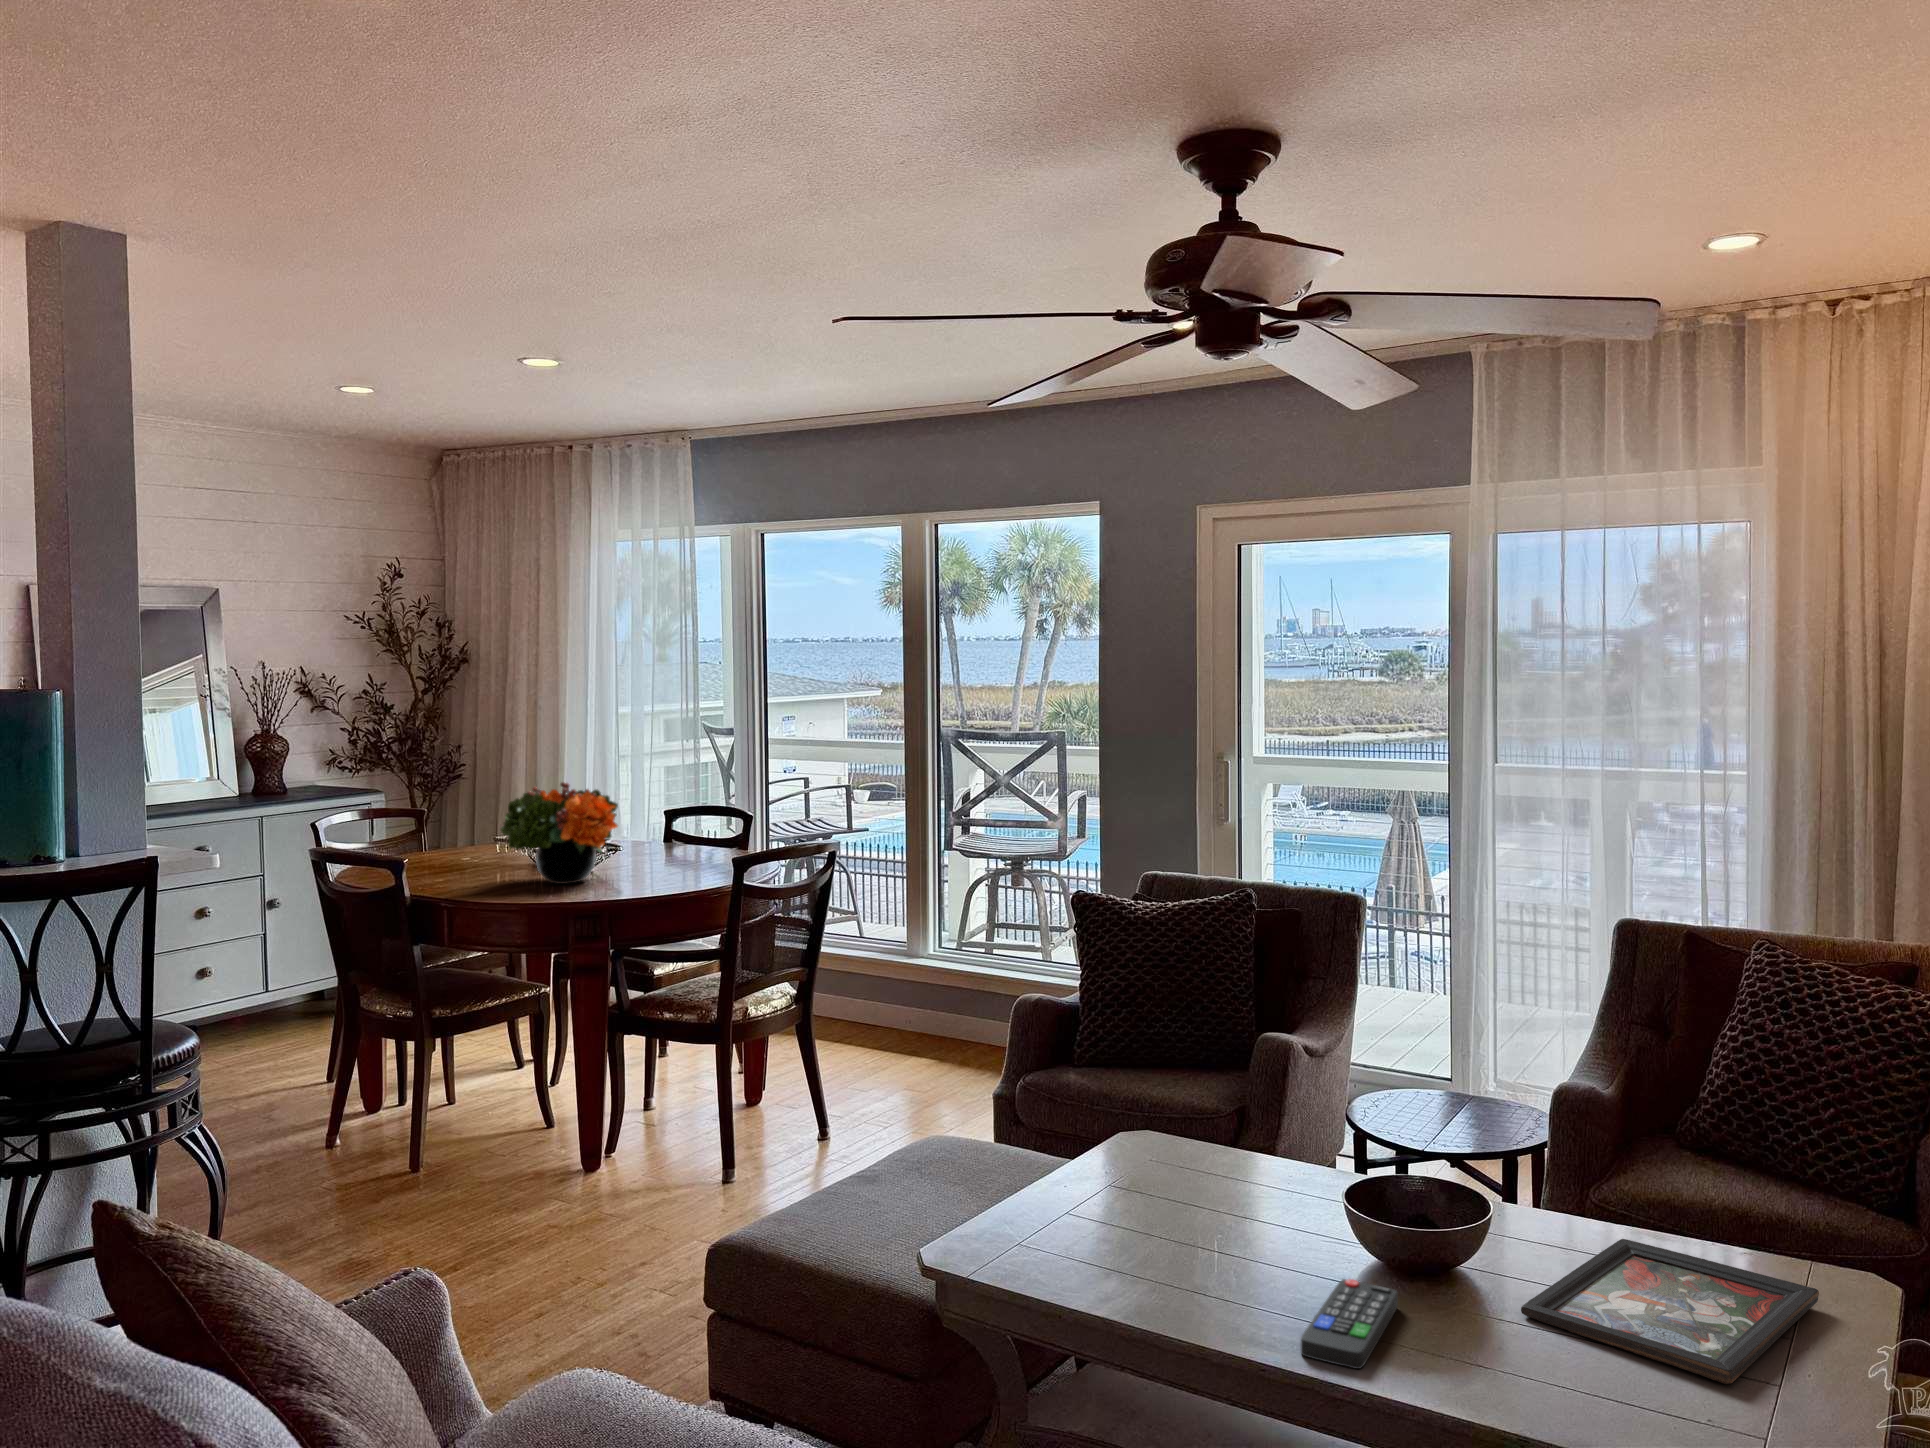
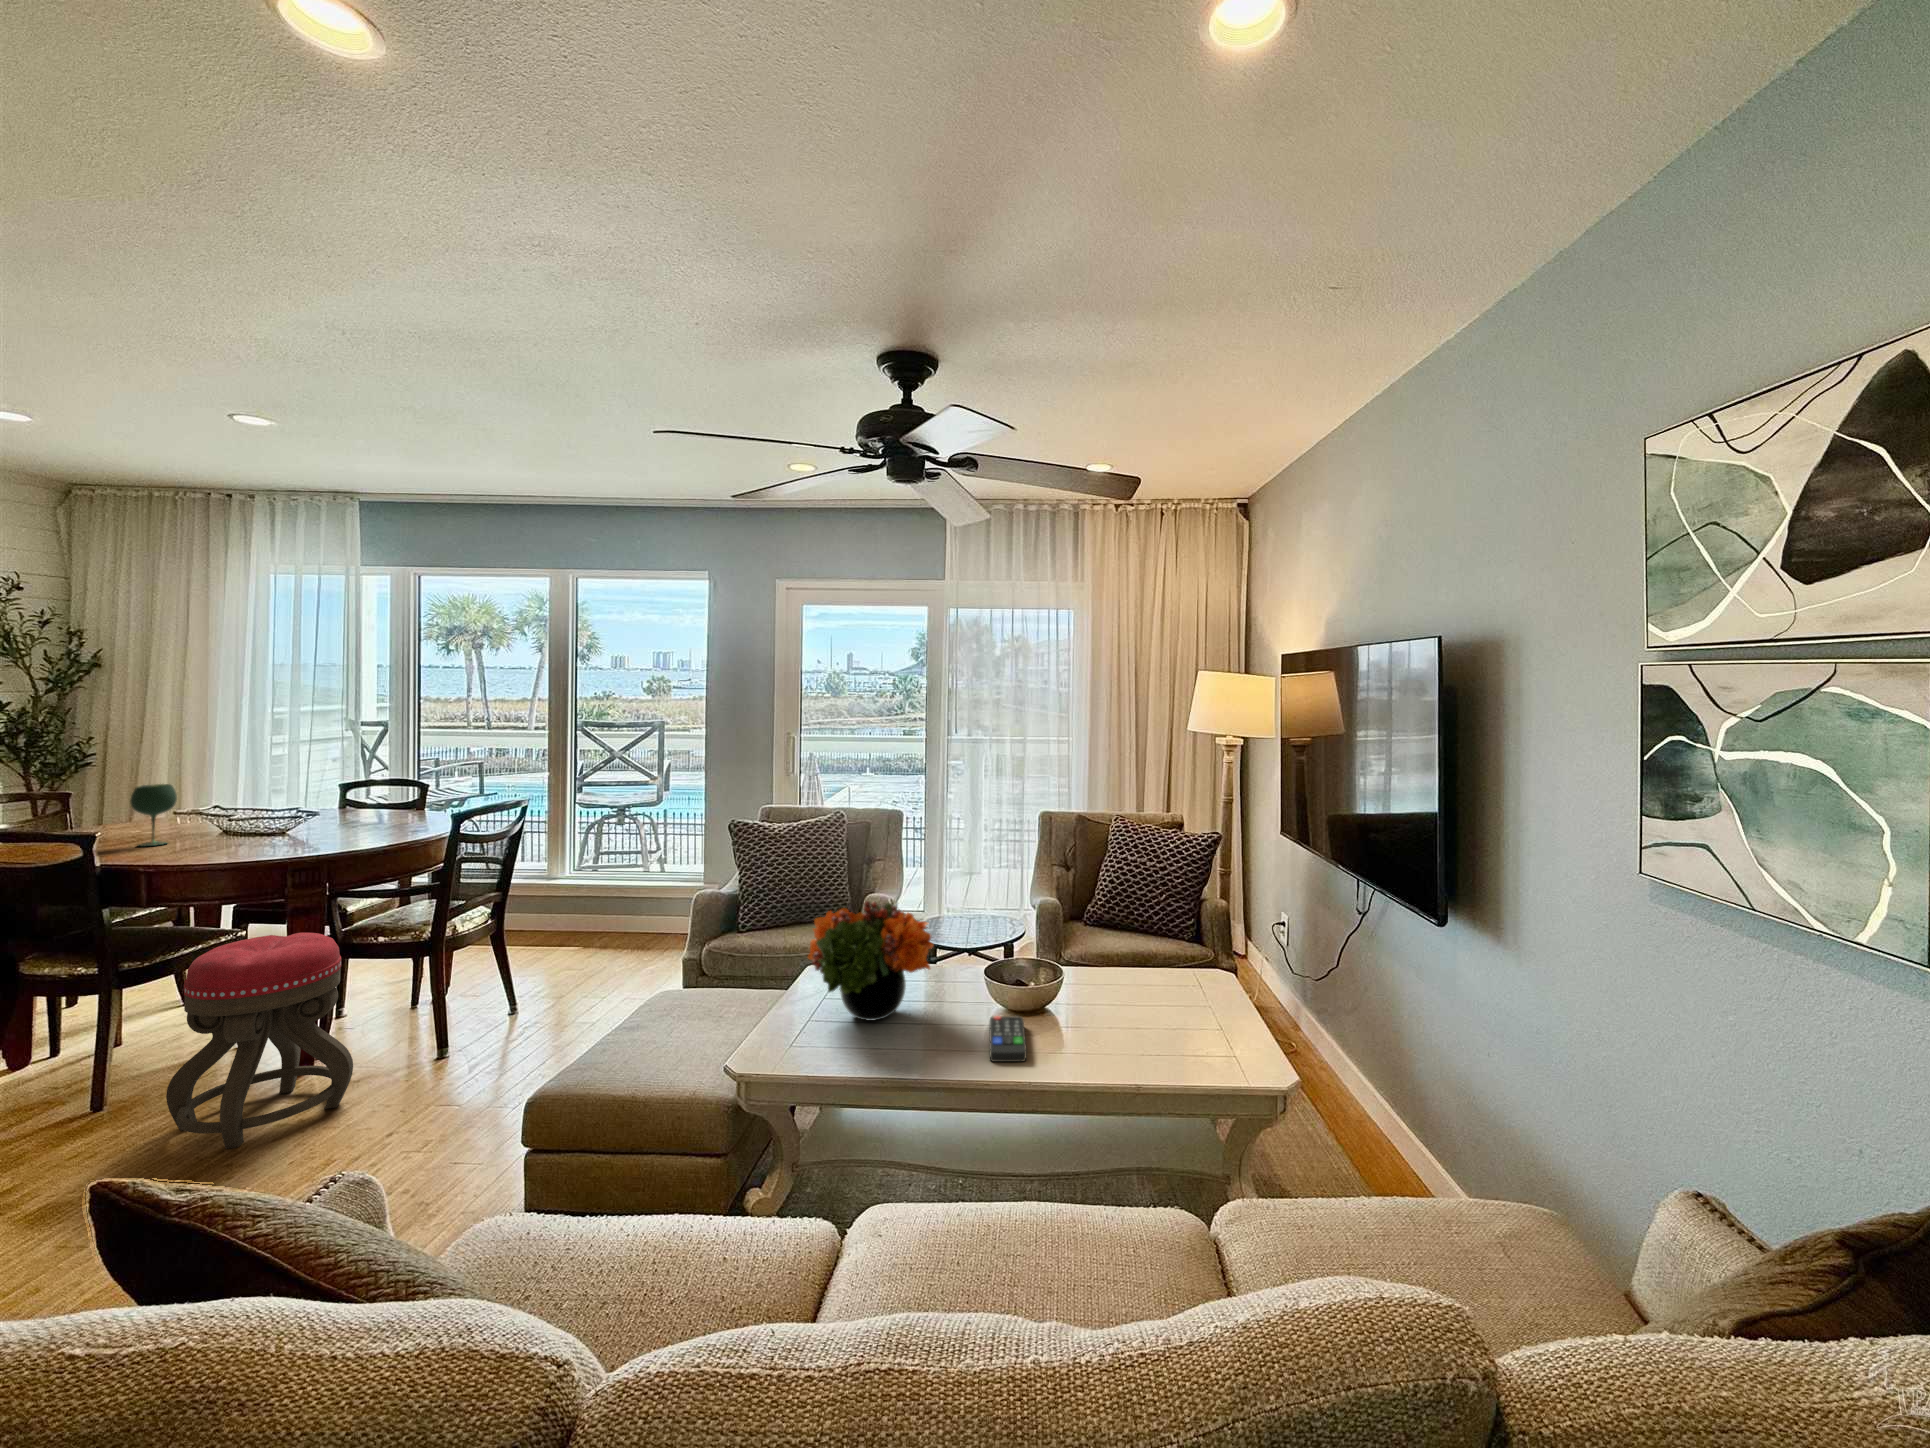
flower arrangement: present [501,782,618,884] -> present [808,901,933,1021]
wine glass: none [446,807,486,878] -> present [130,784,177,846]
ottoman: none [456,997,622,1244] -> present [166,933,353,1149]
decorative tray: present [1521,1239,1819,1384] -> none [1082,971,1200,1028]

